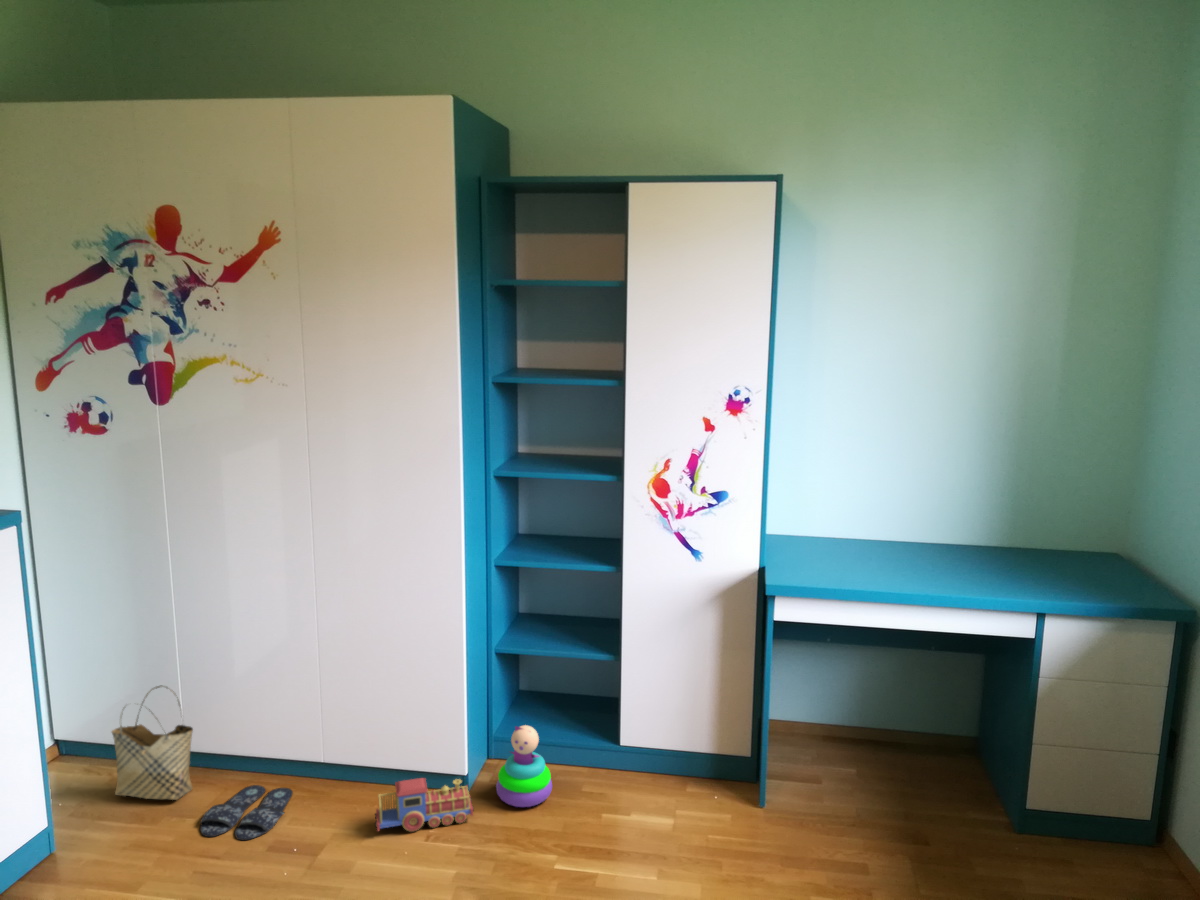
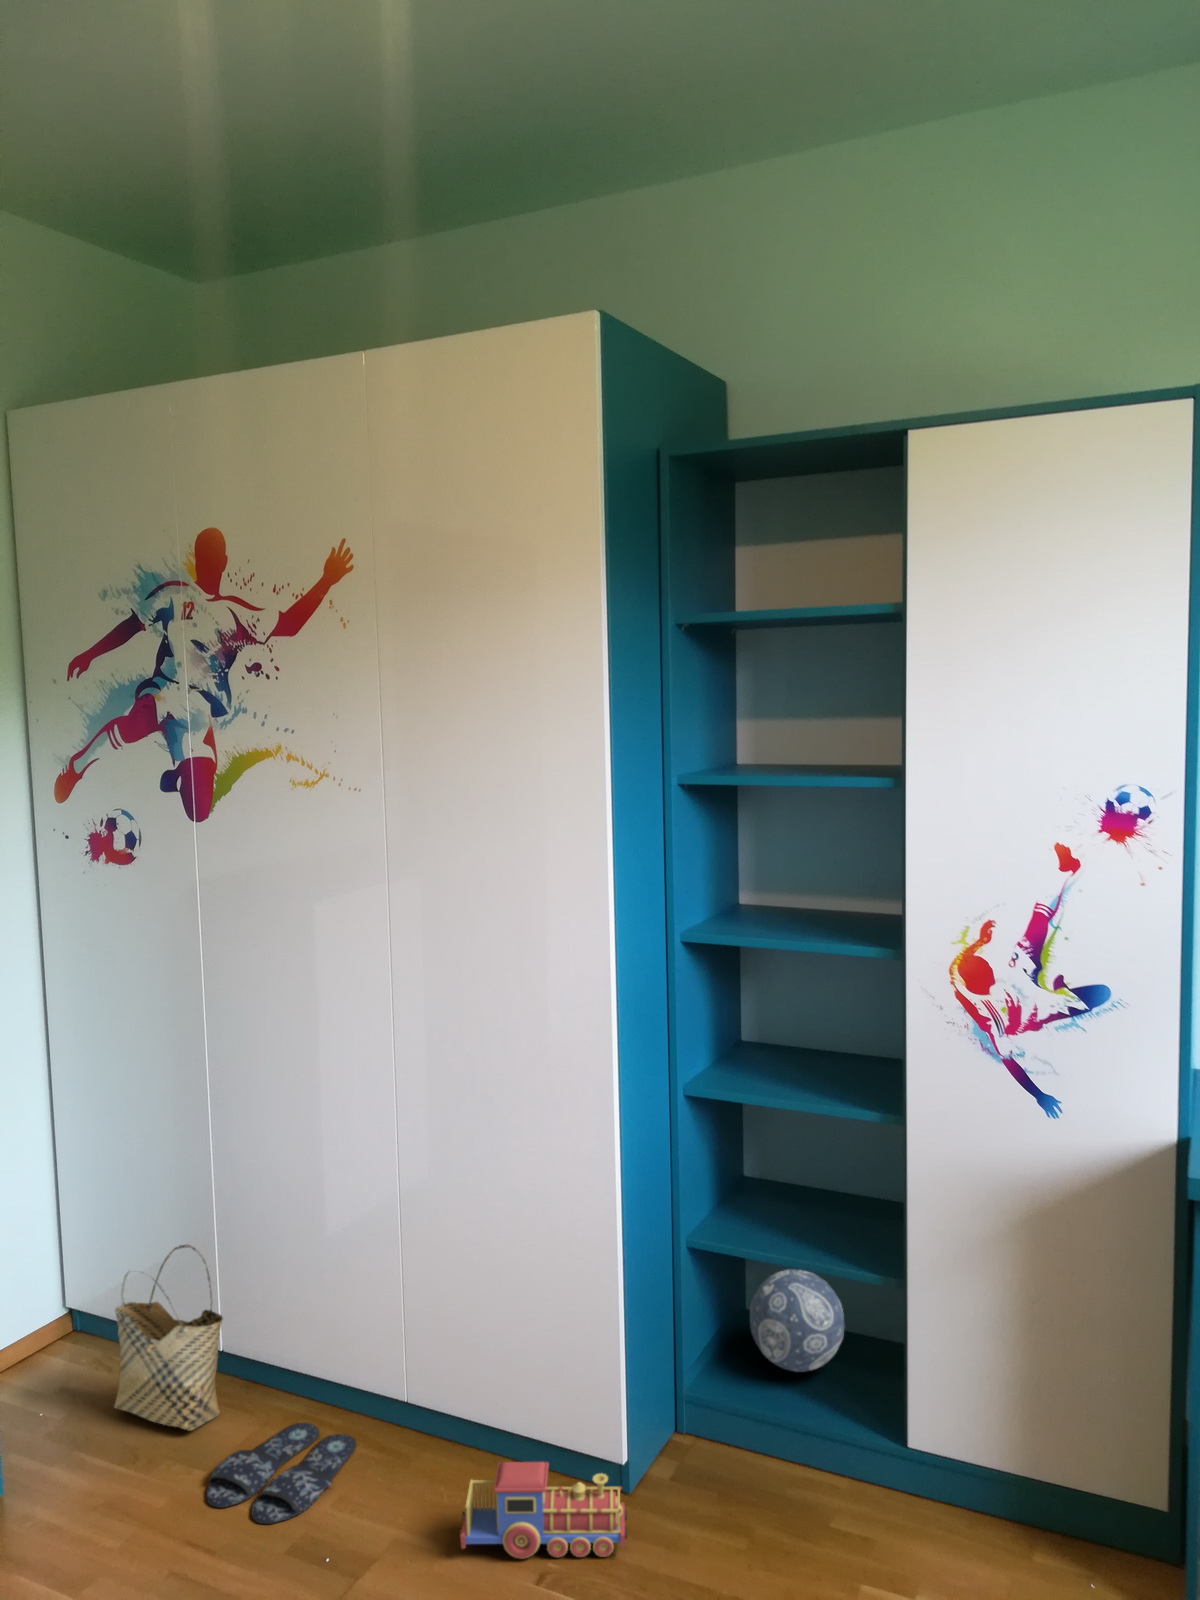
decorative ball: none [528,661,582,717] -> present [750,1269,844,1372]
stacking toy: present [496,725,552,807] -> none [674,1389,775,1545]

